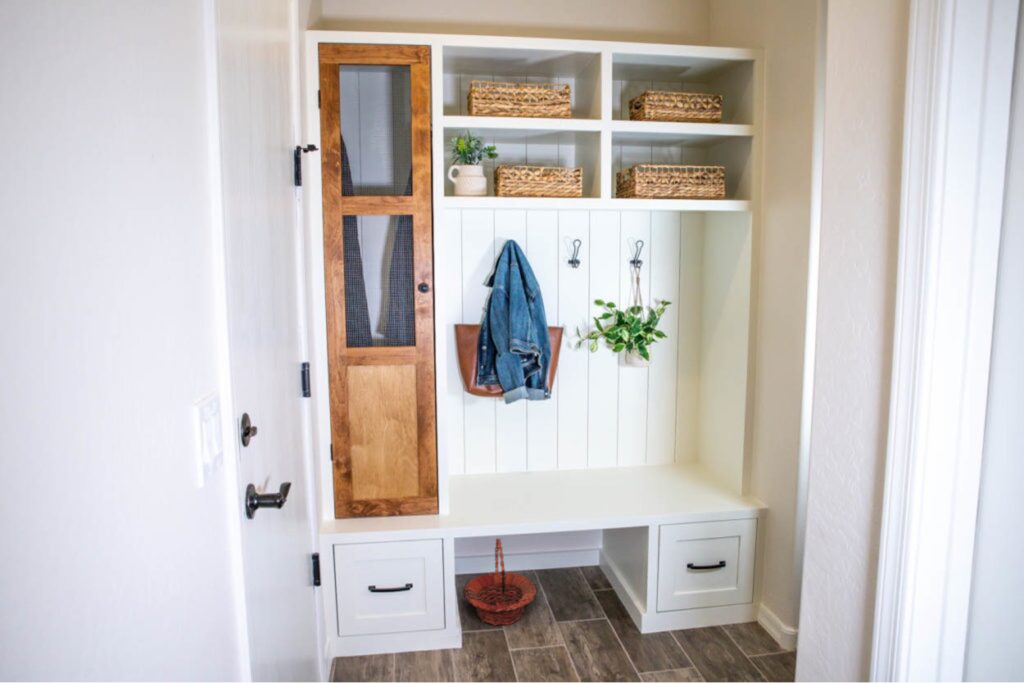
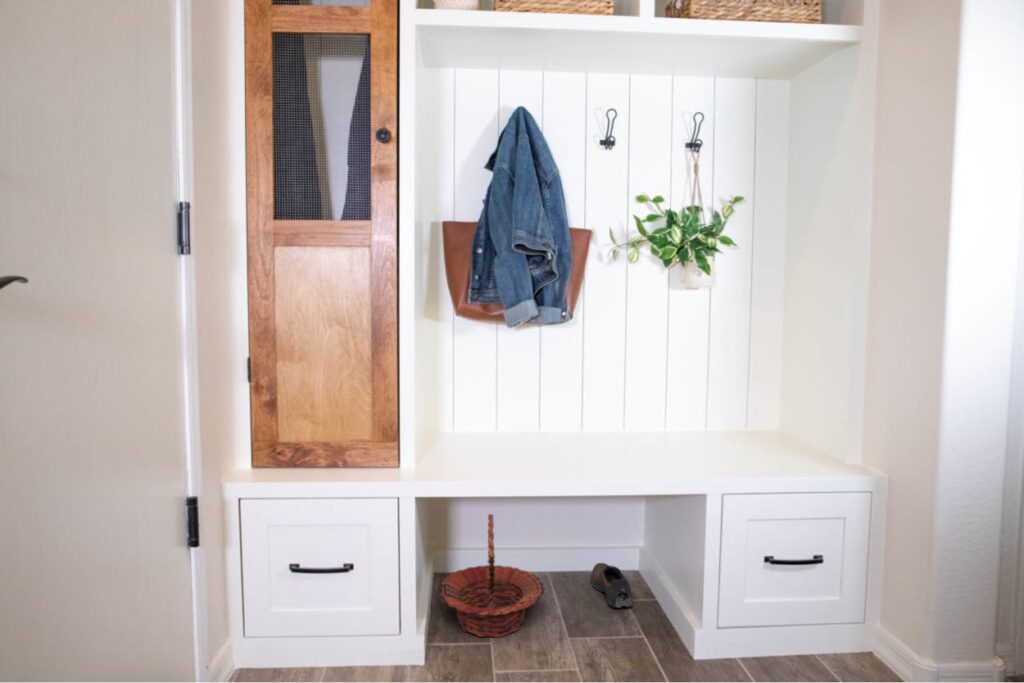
shoe: none [567,564,599,598] -> present [591,563,633,608]

